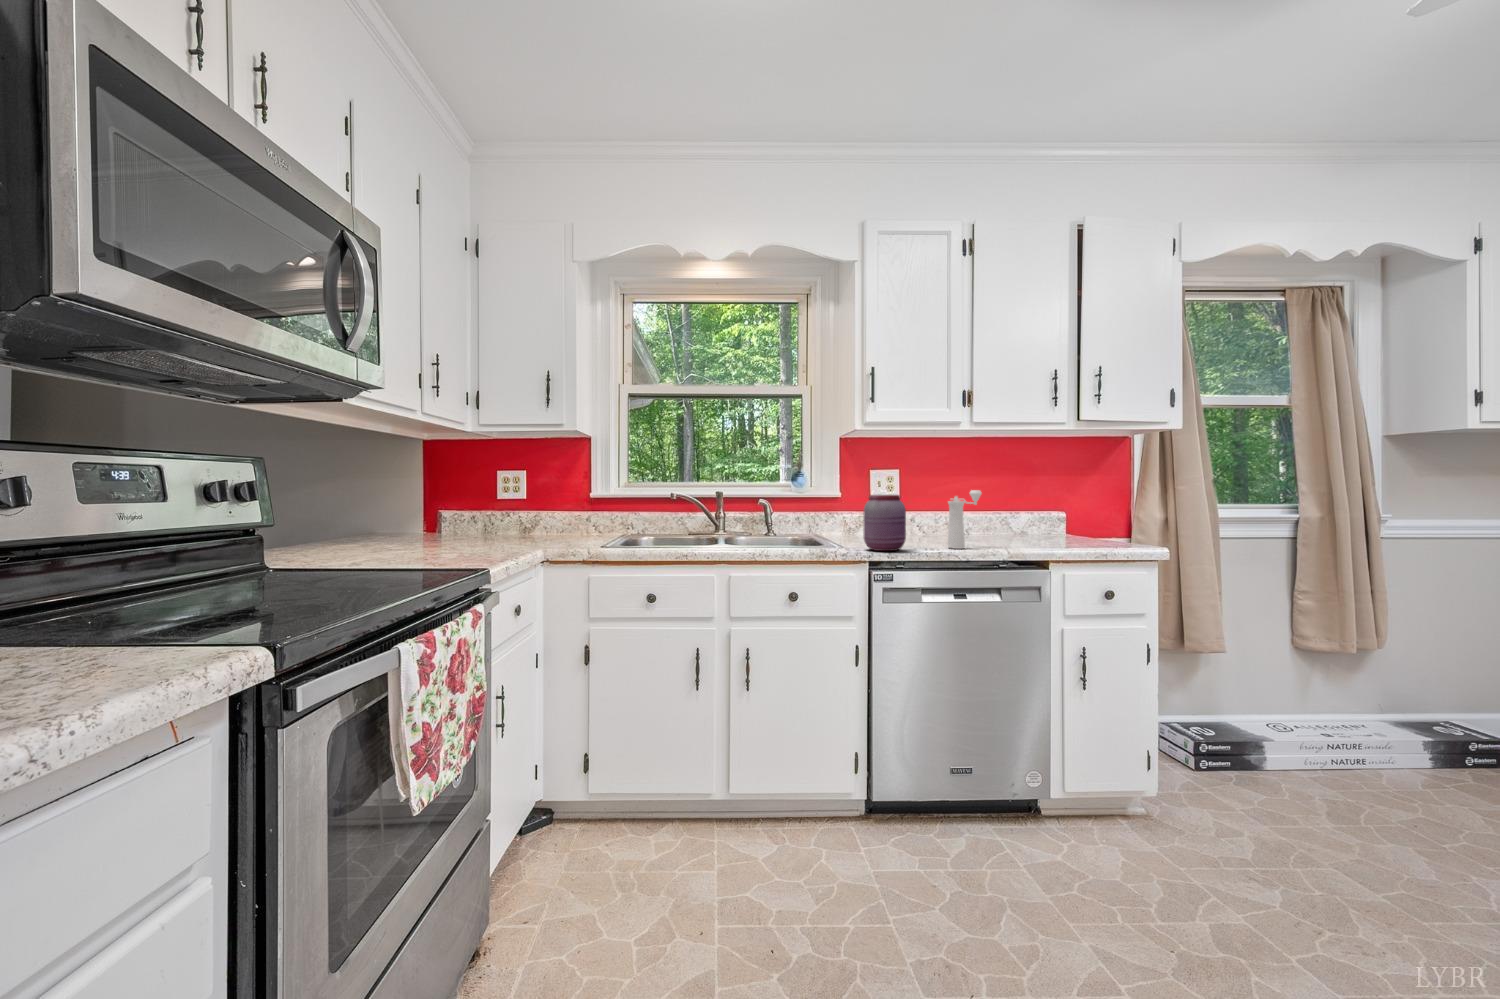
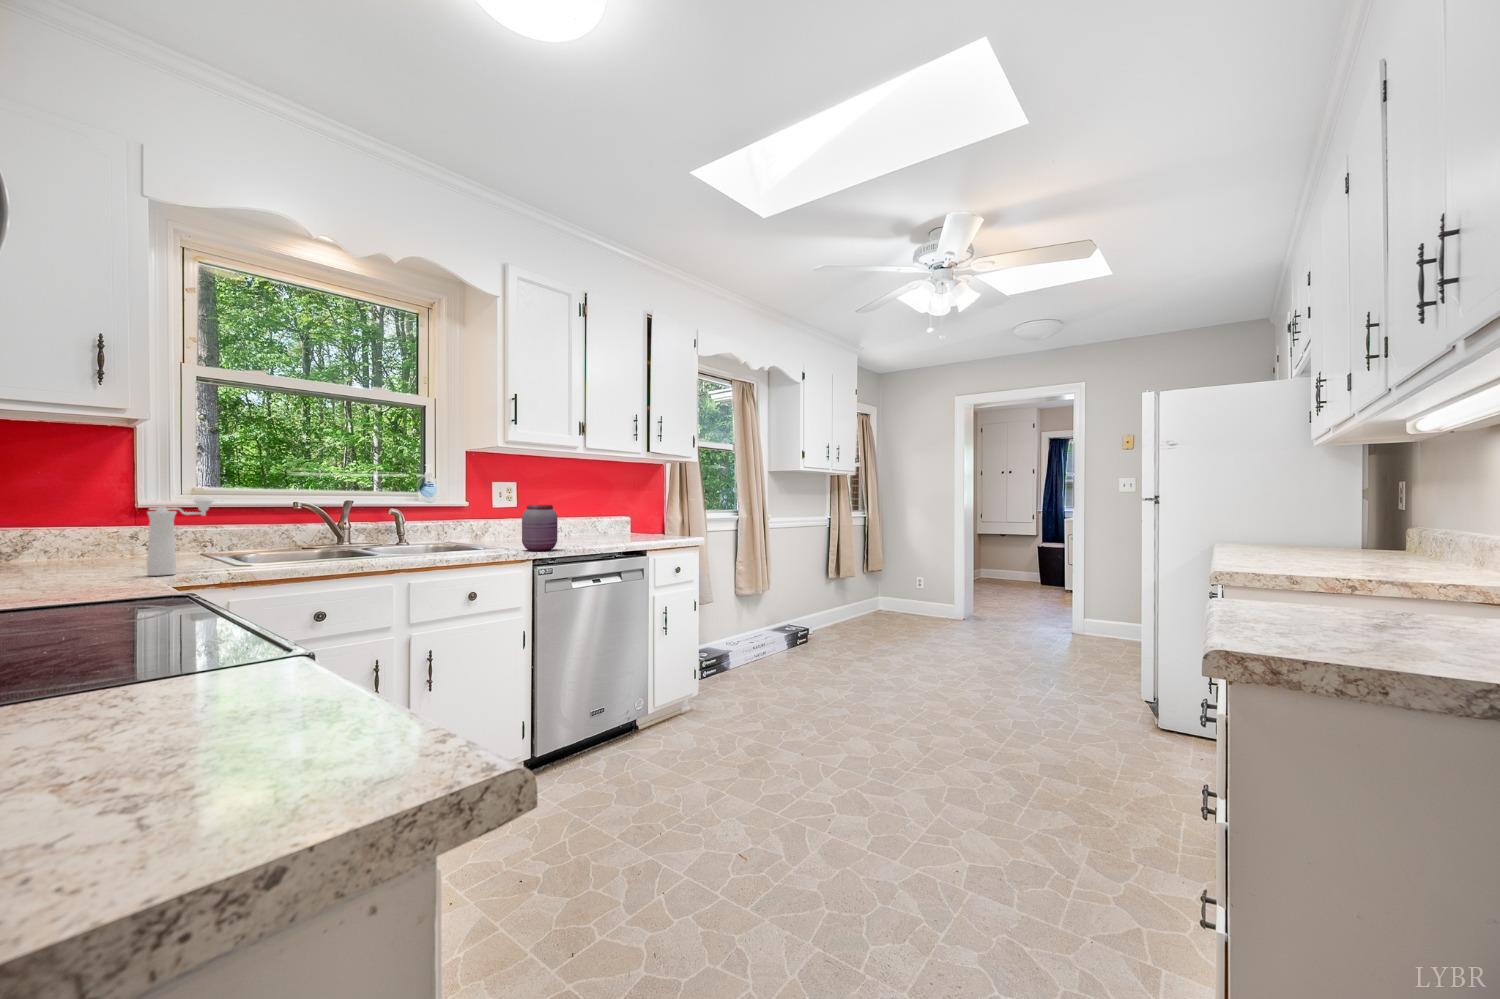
pepper mill: present [948,490,982,549] -> present [147,496,213,576]

